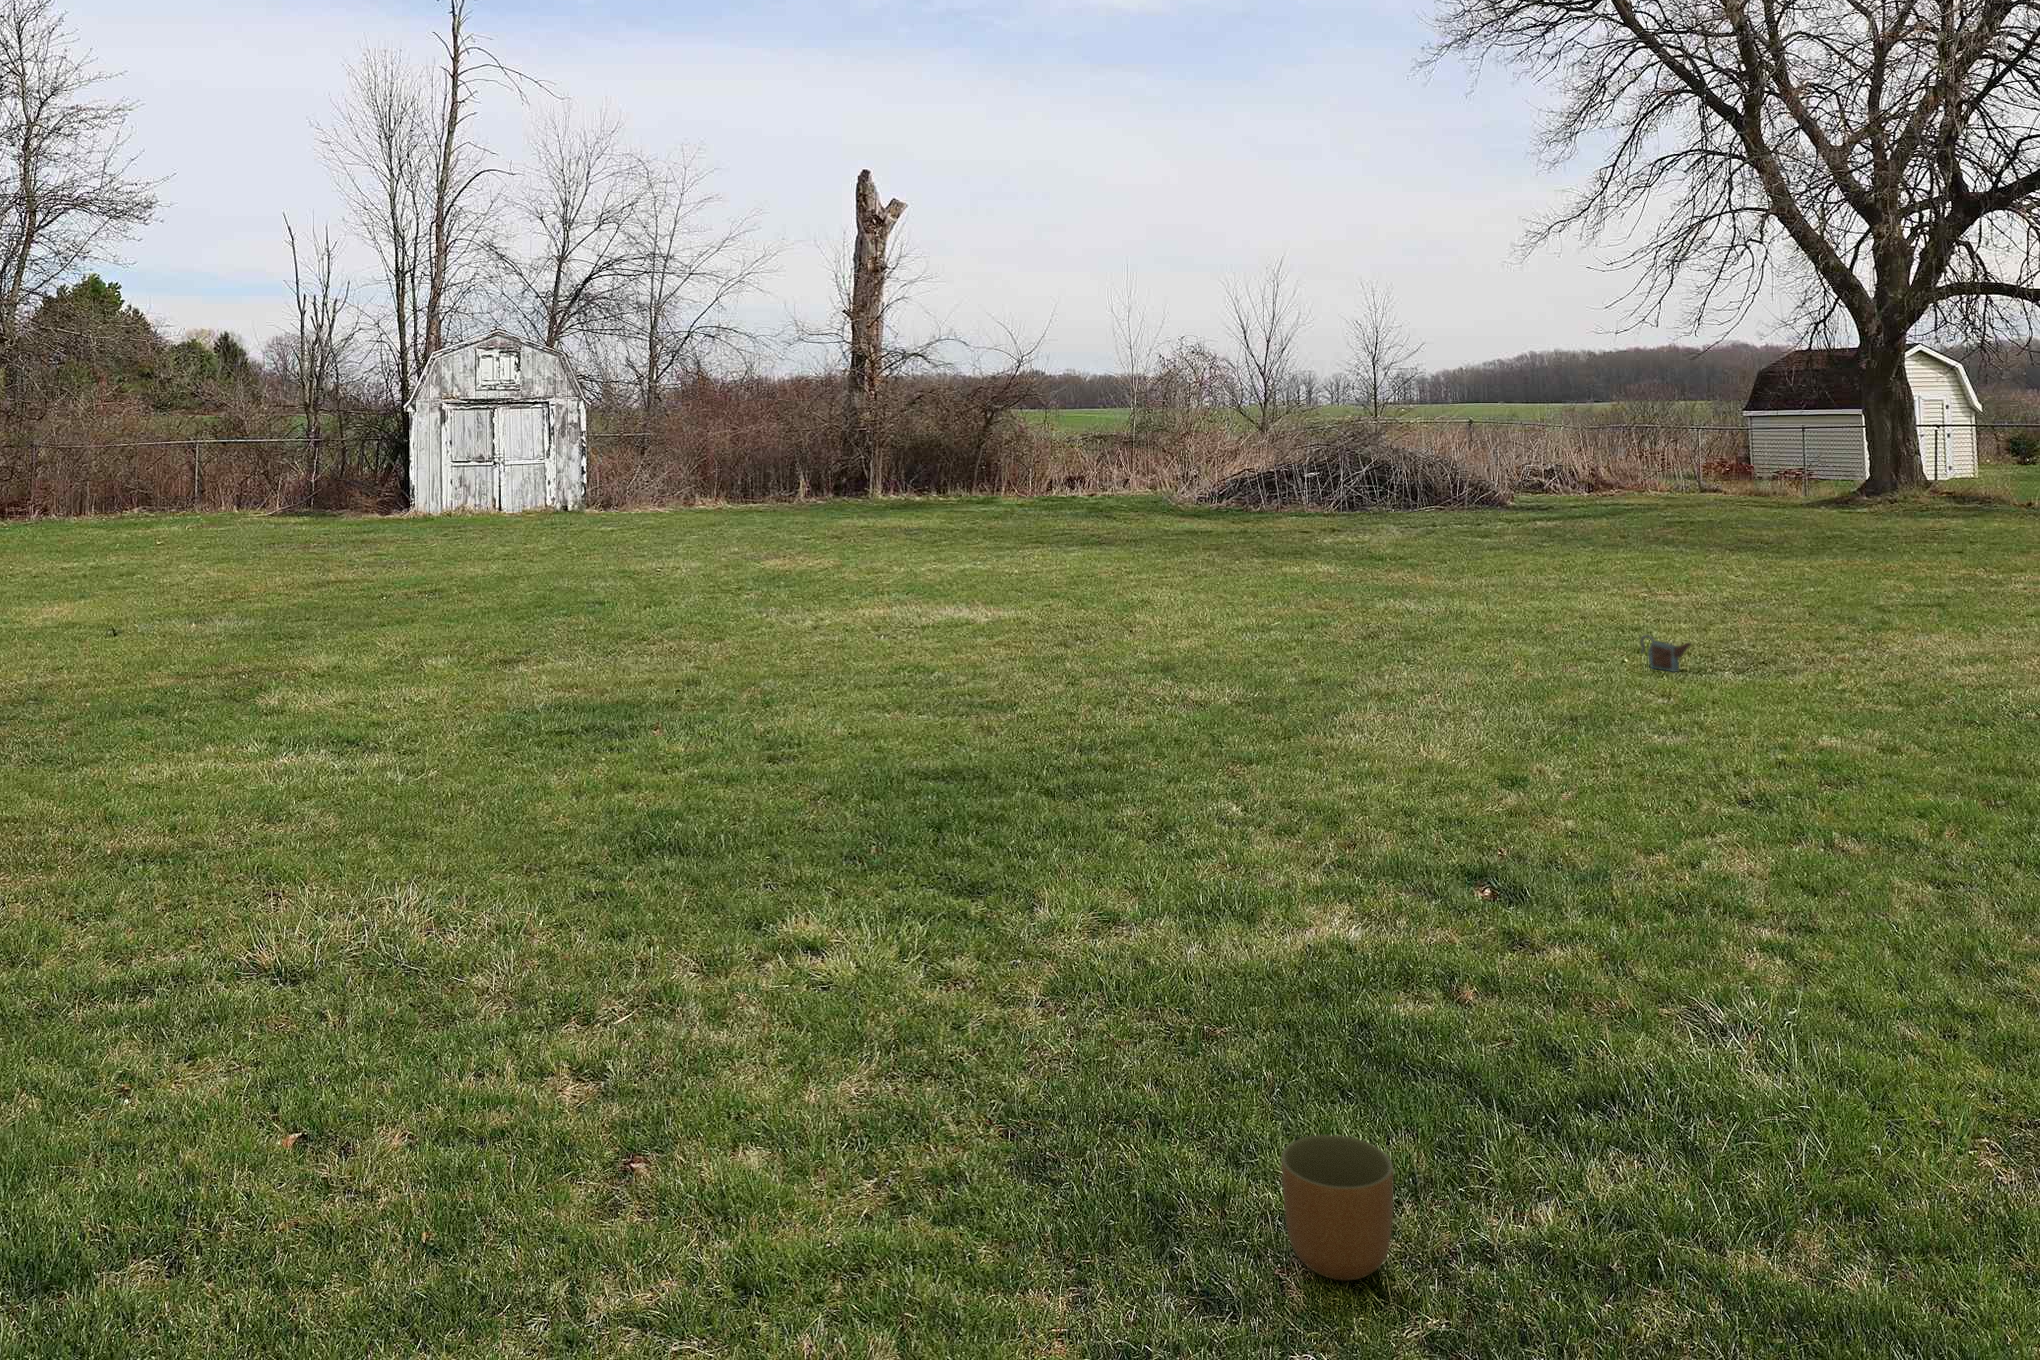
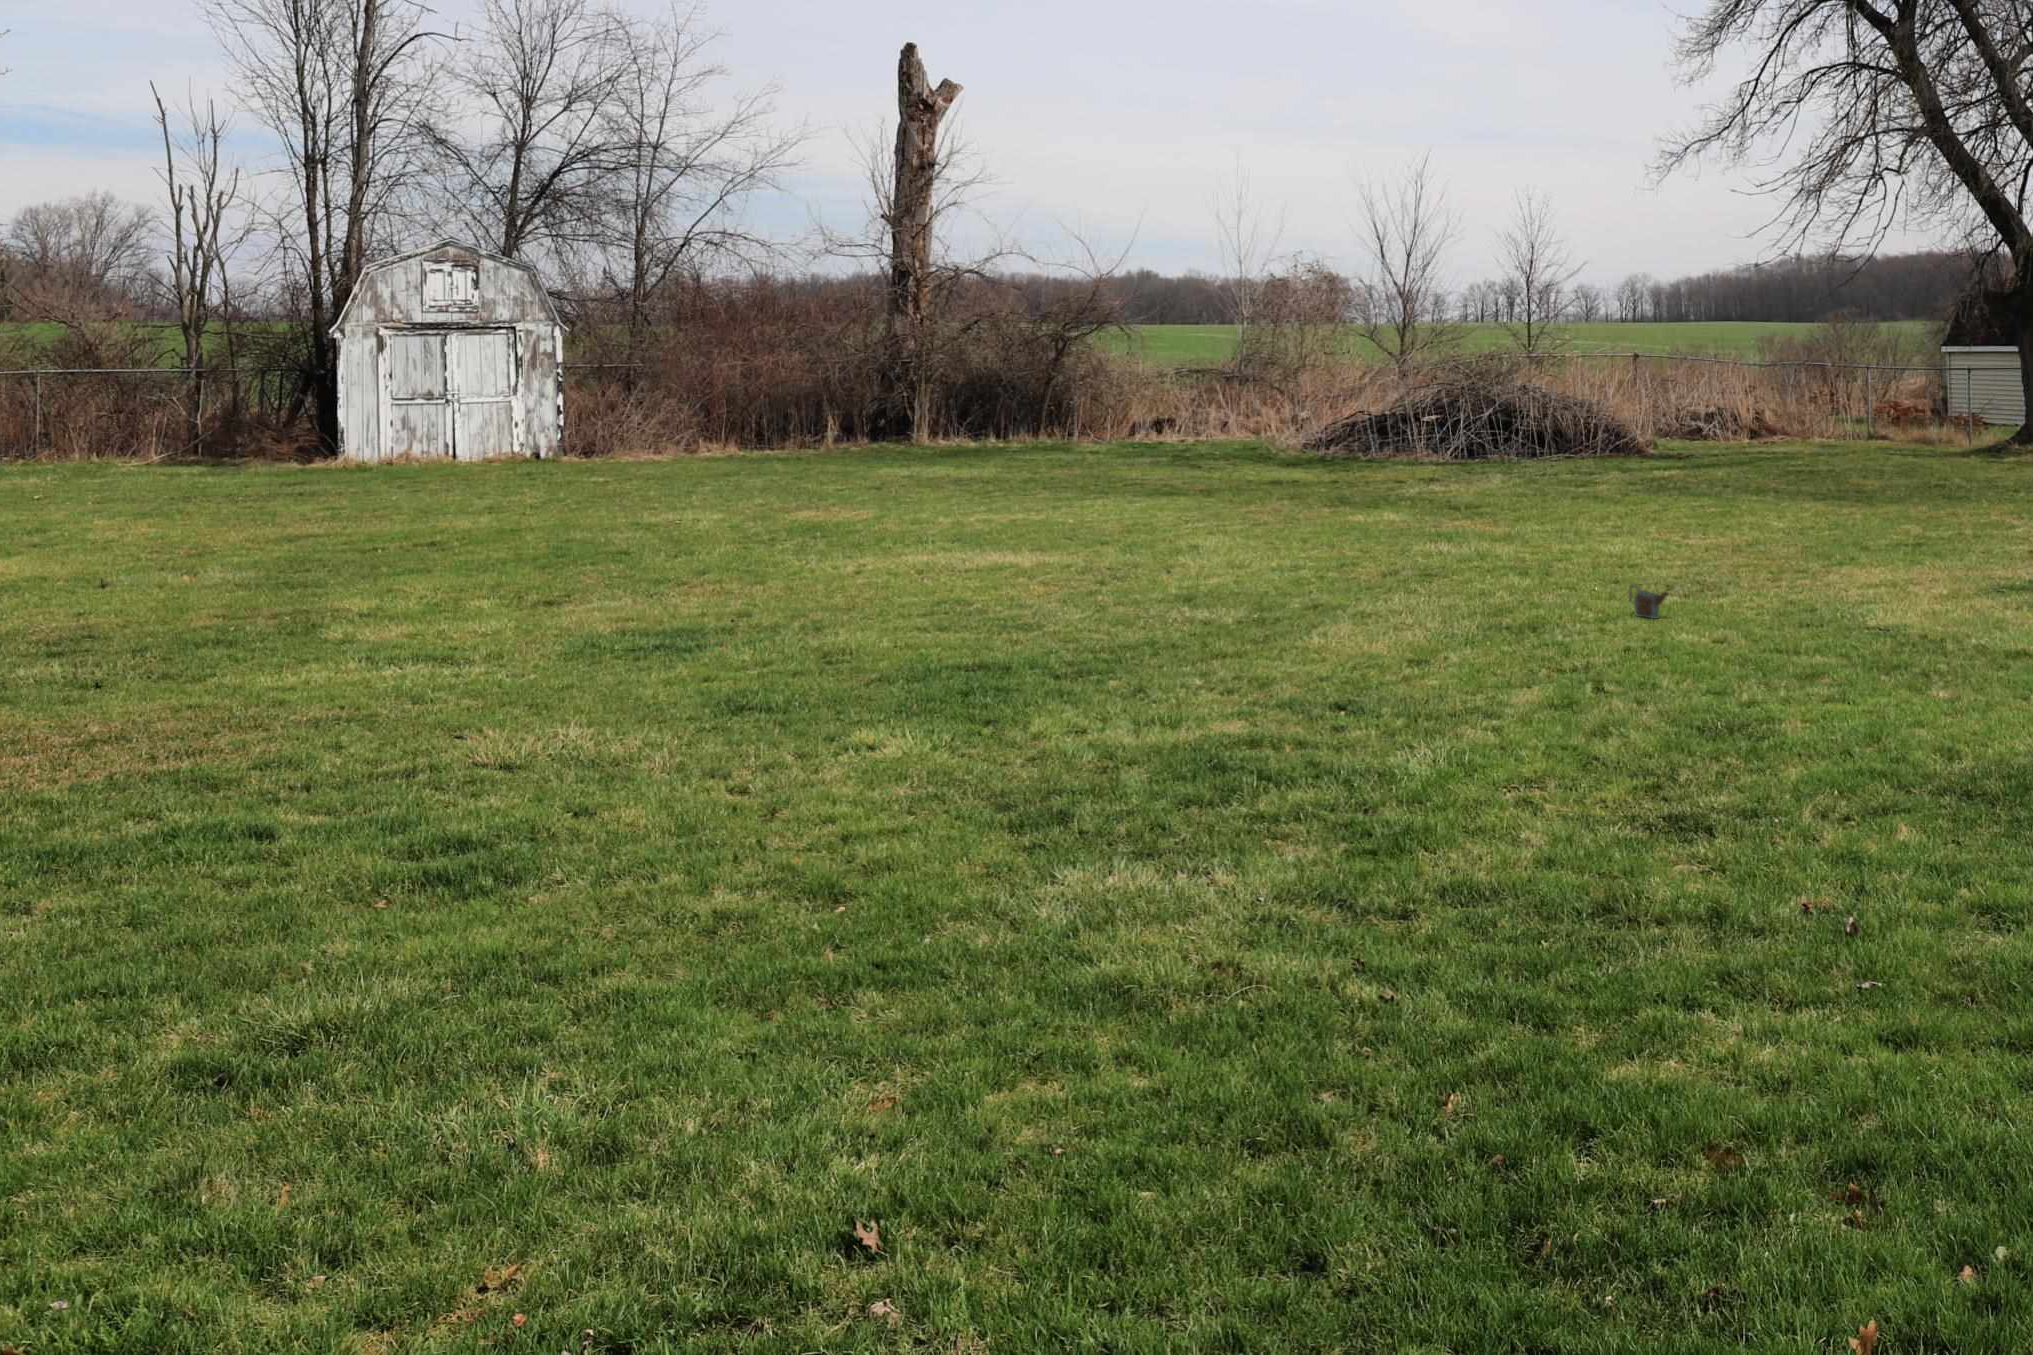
planter: present [1281,1135,1393,1281] -> none [1056,901,1129,983]

